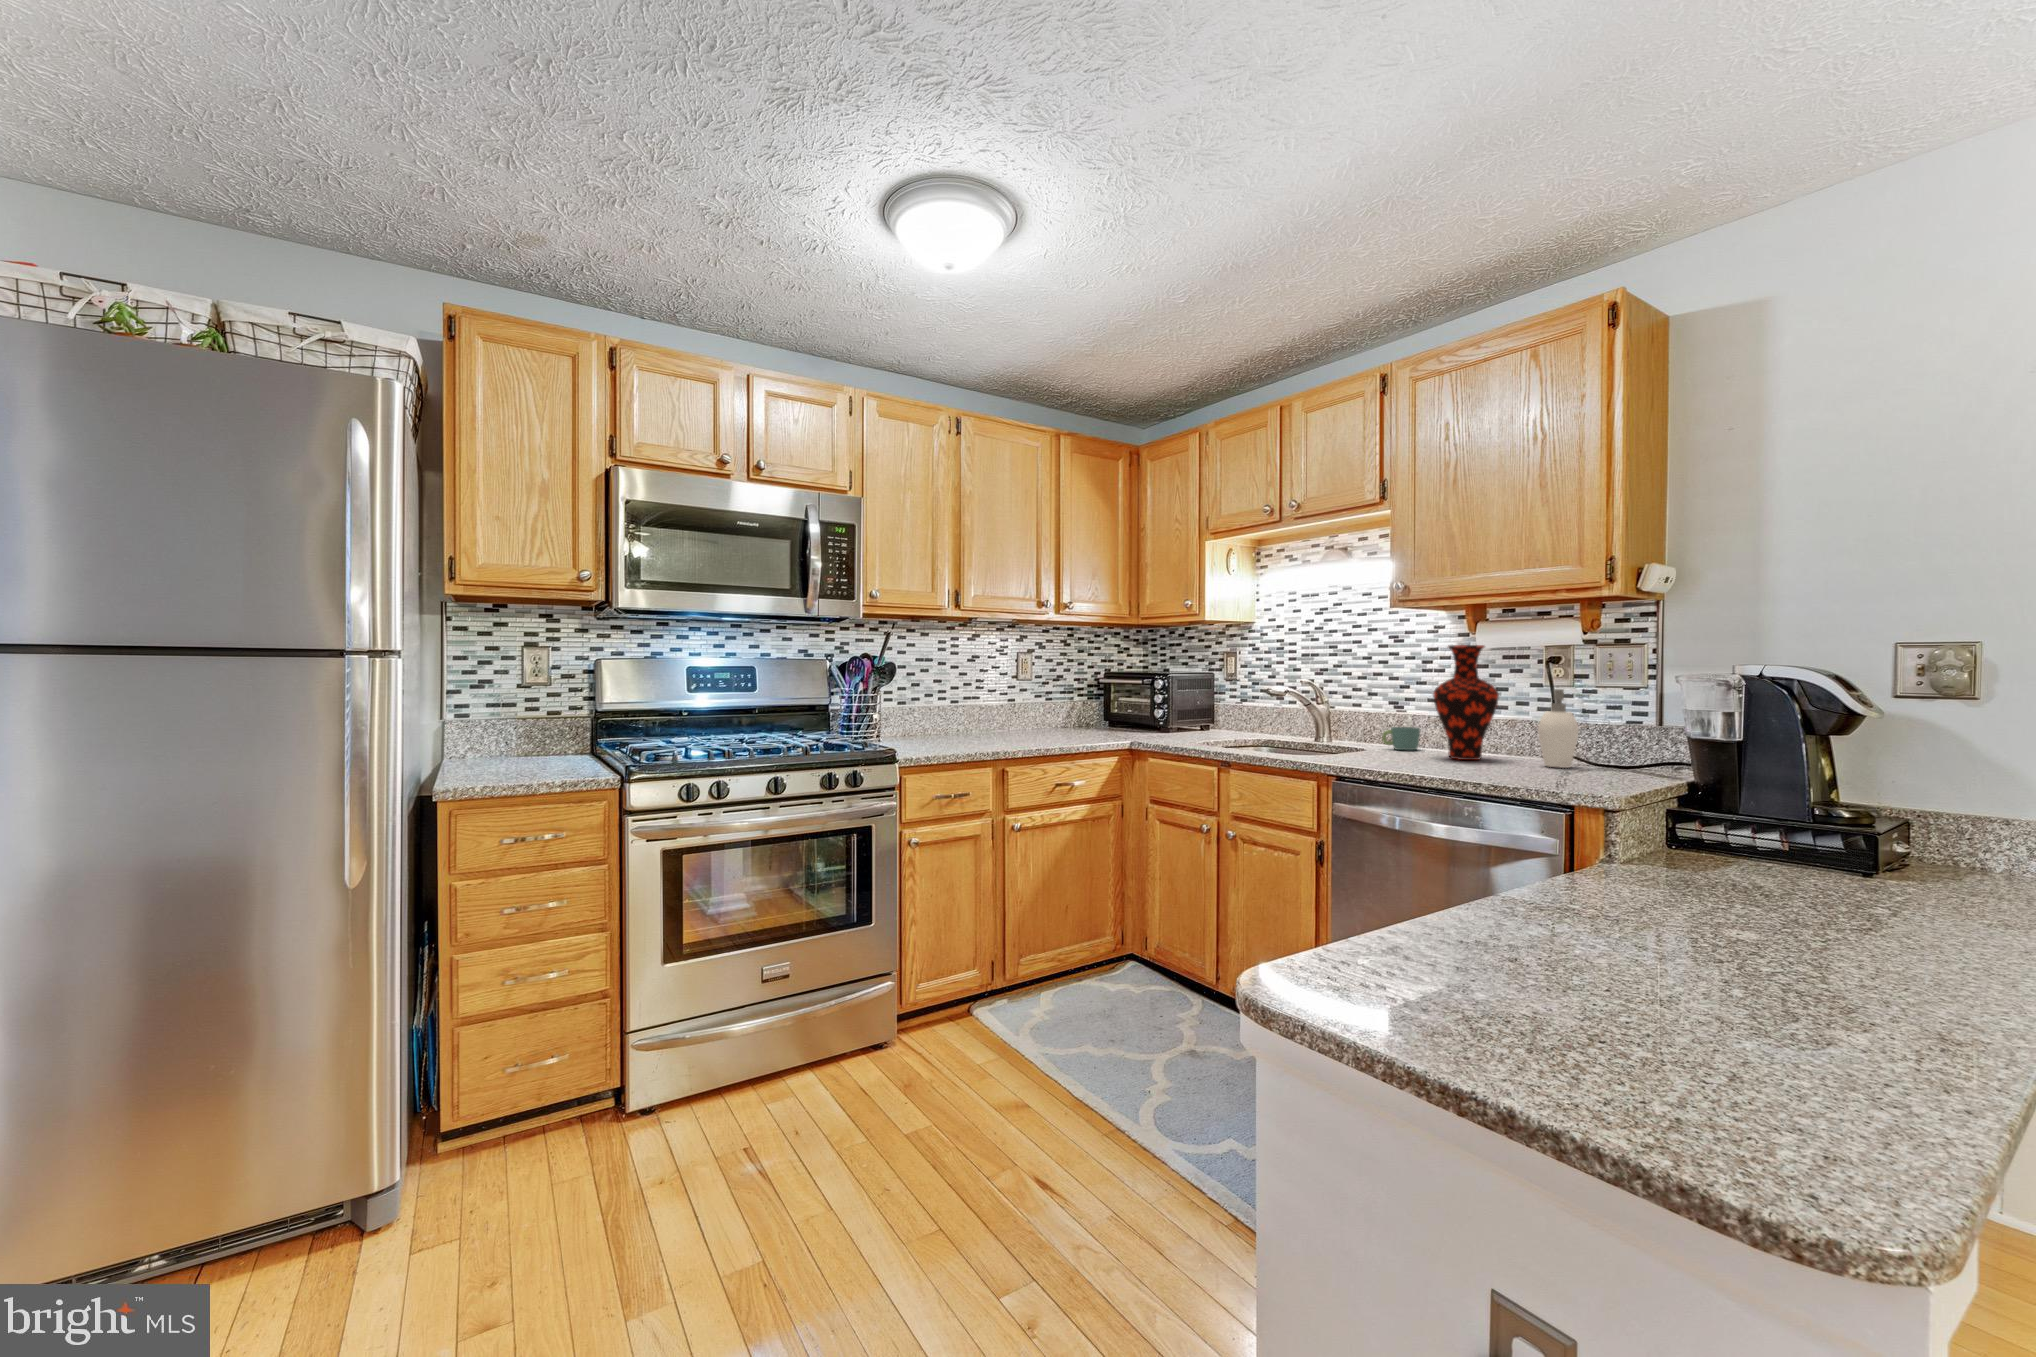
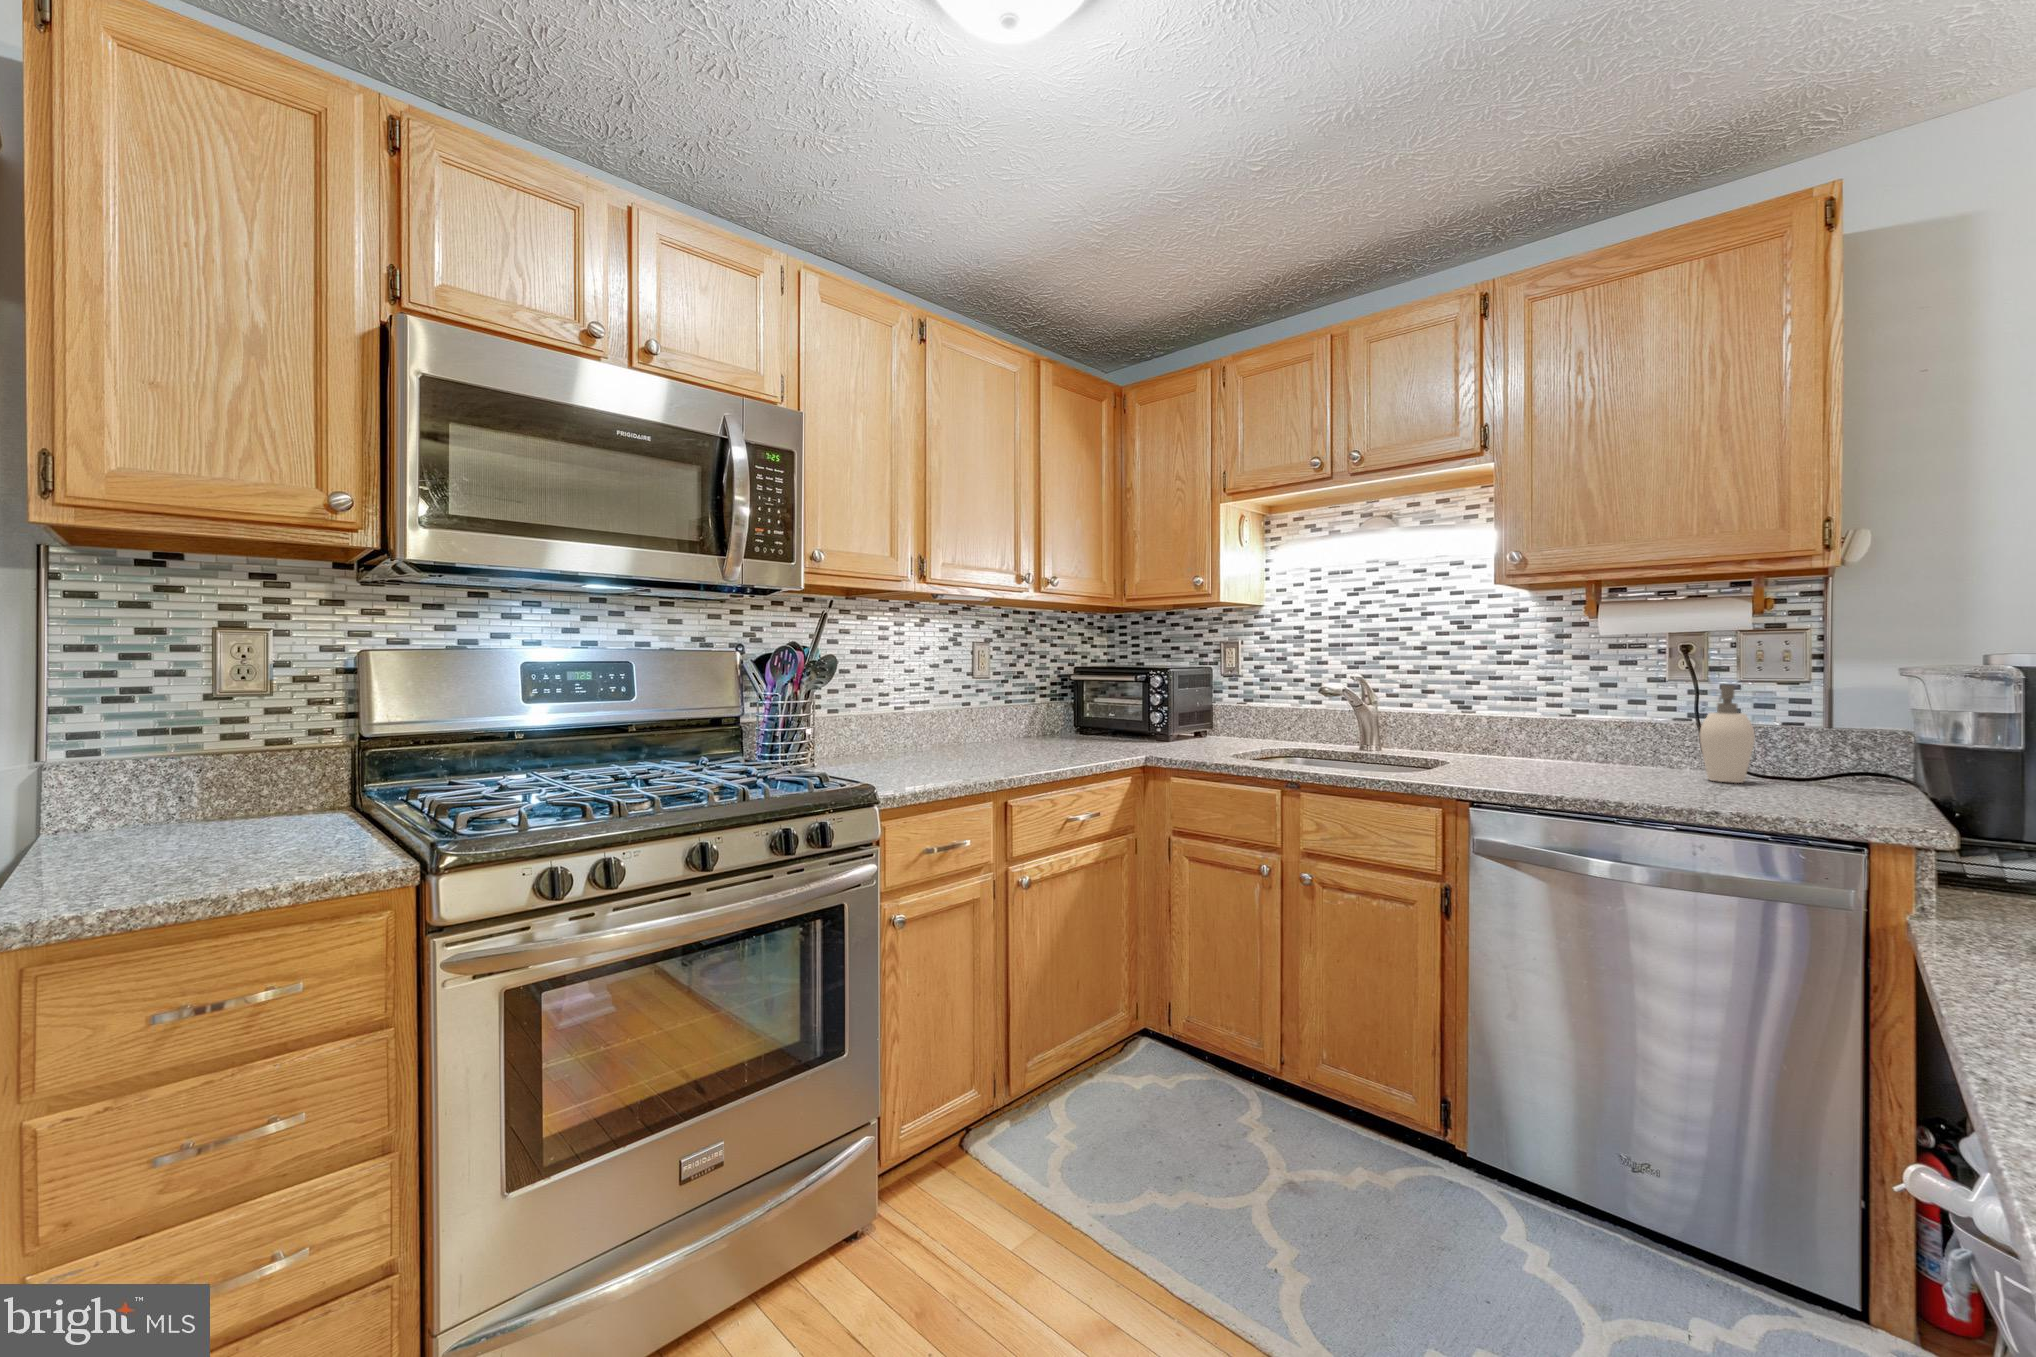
vase: present [1434,645,1499,760] -> none [1552,631,1639,774]
mug: present [1382,727,1420,750] -> none [1463,732,1509,761]

